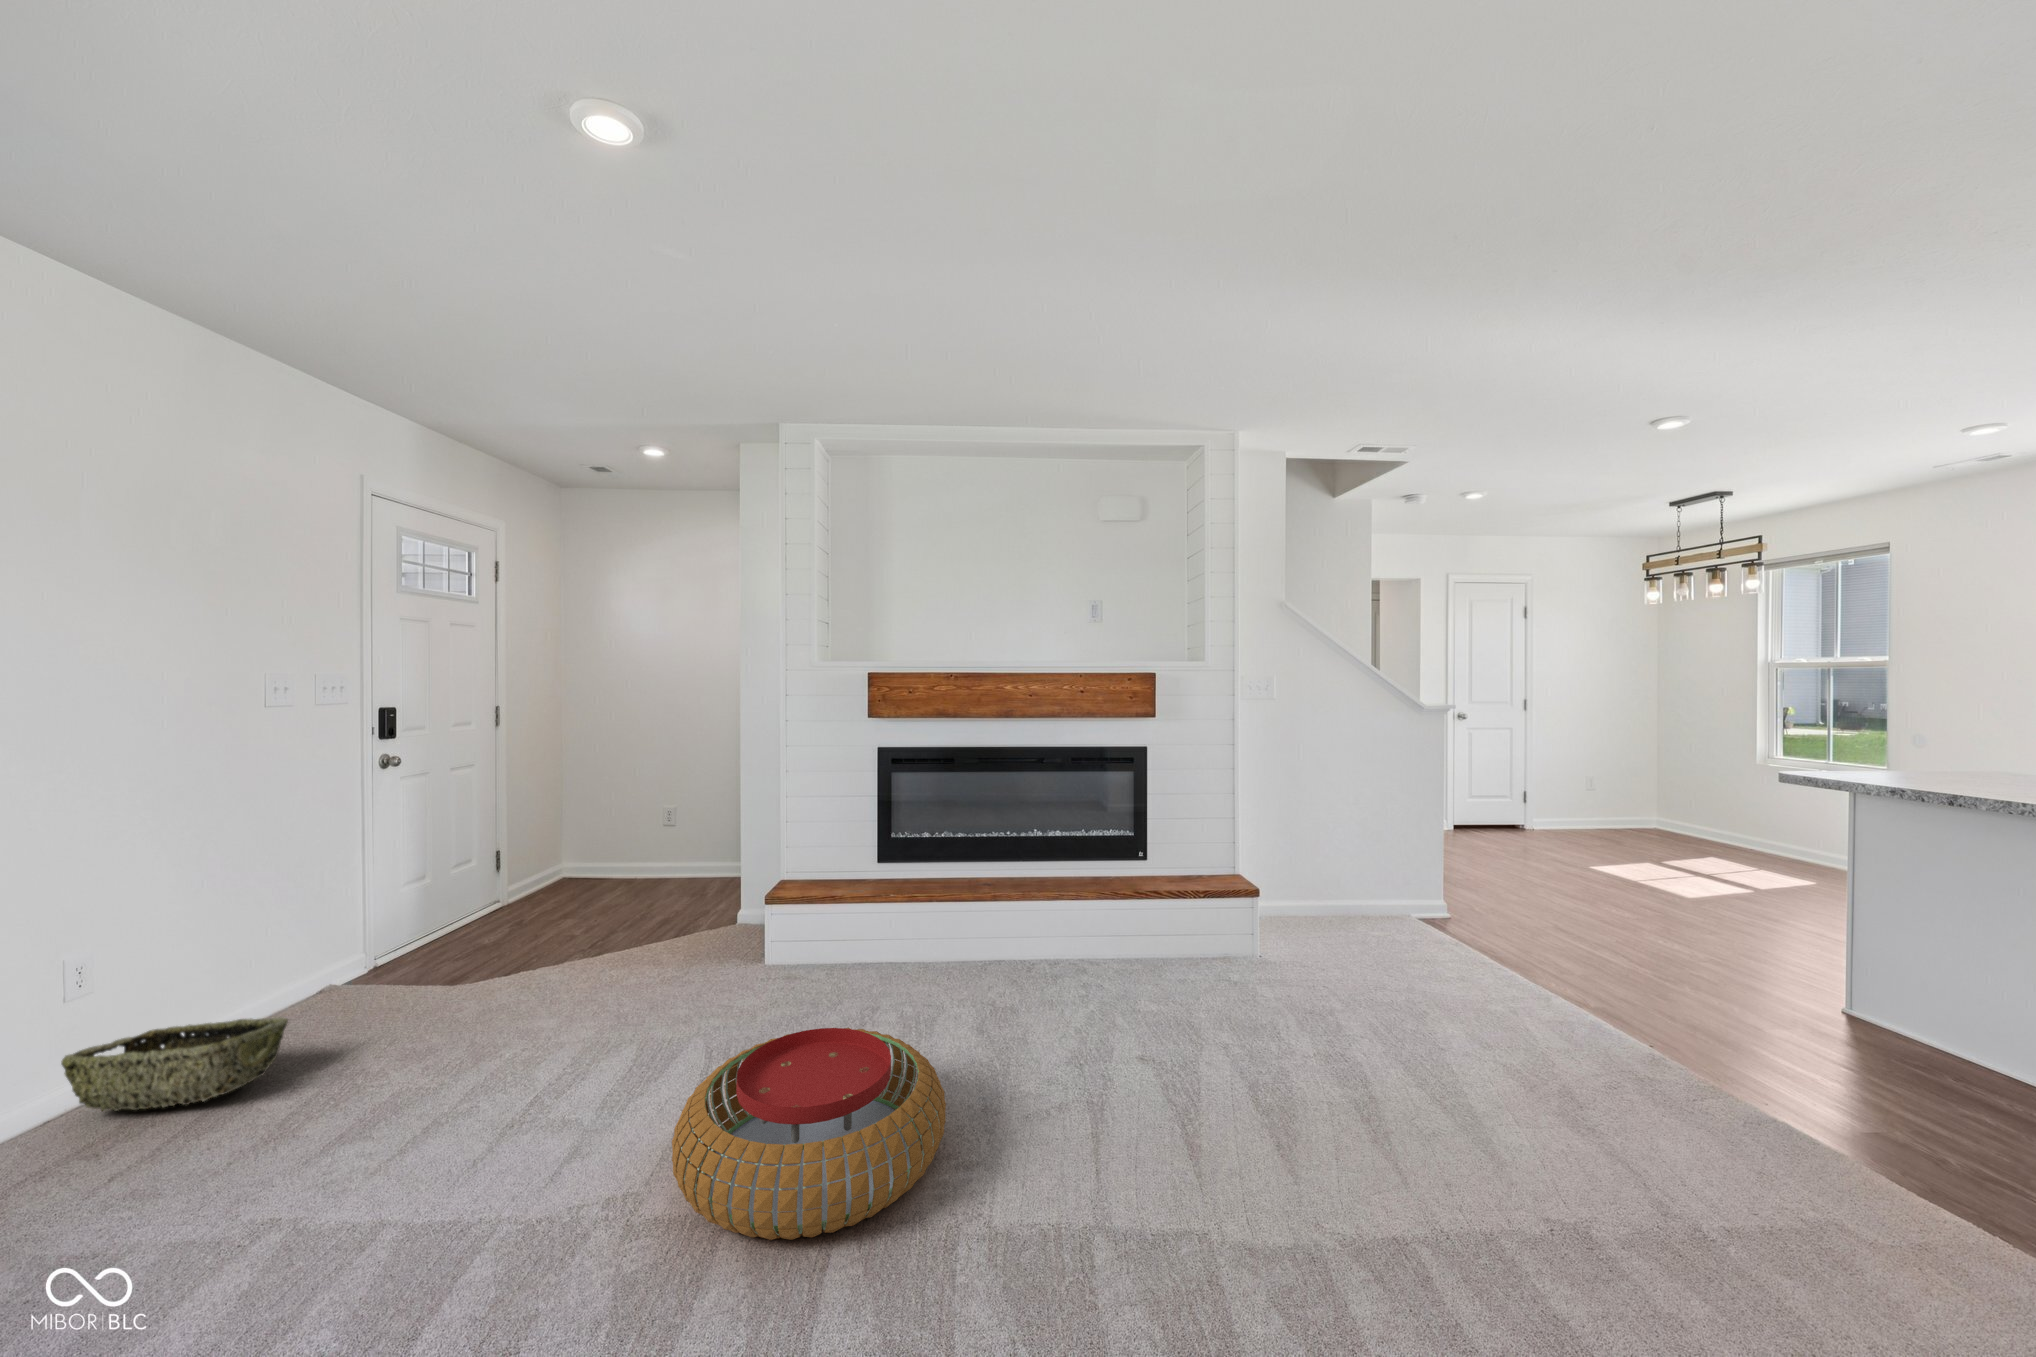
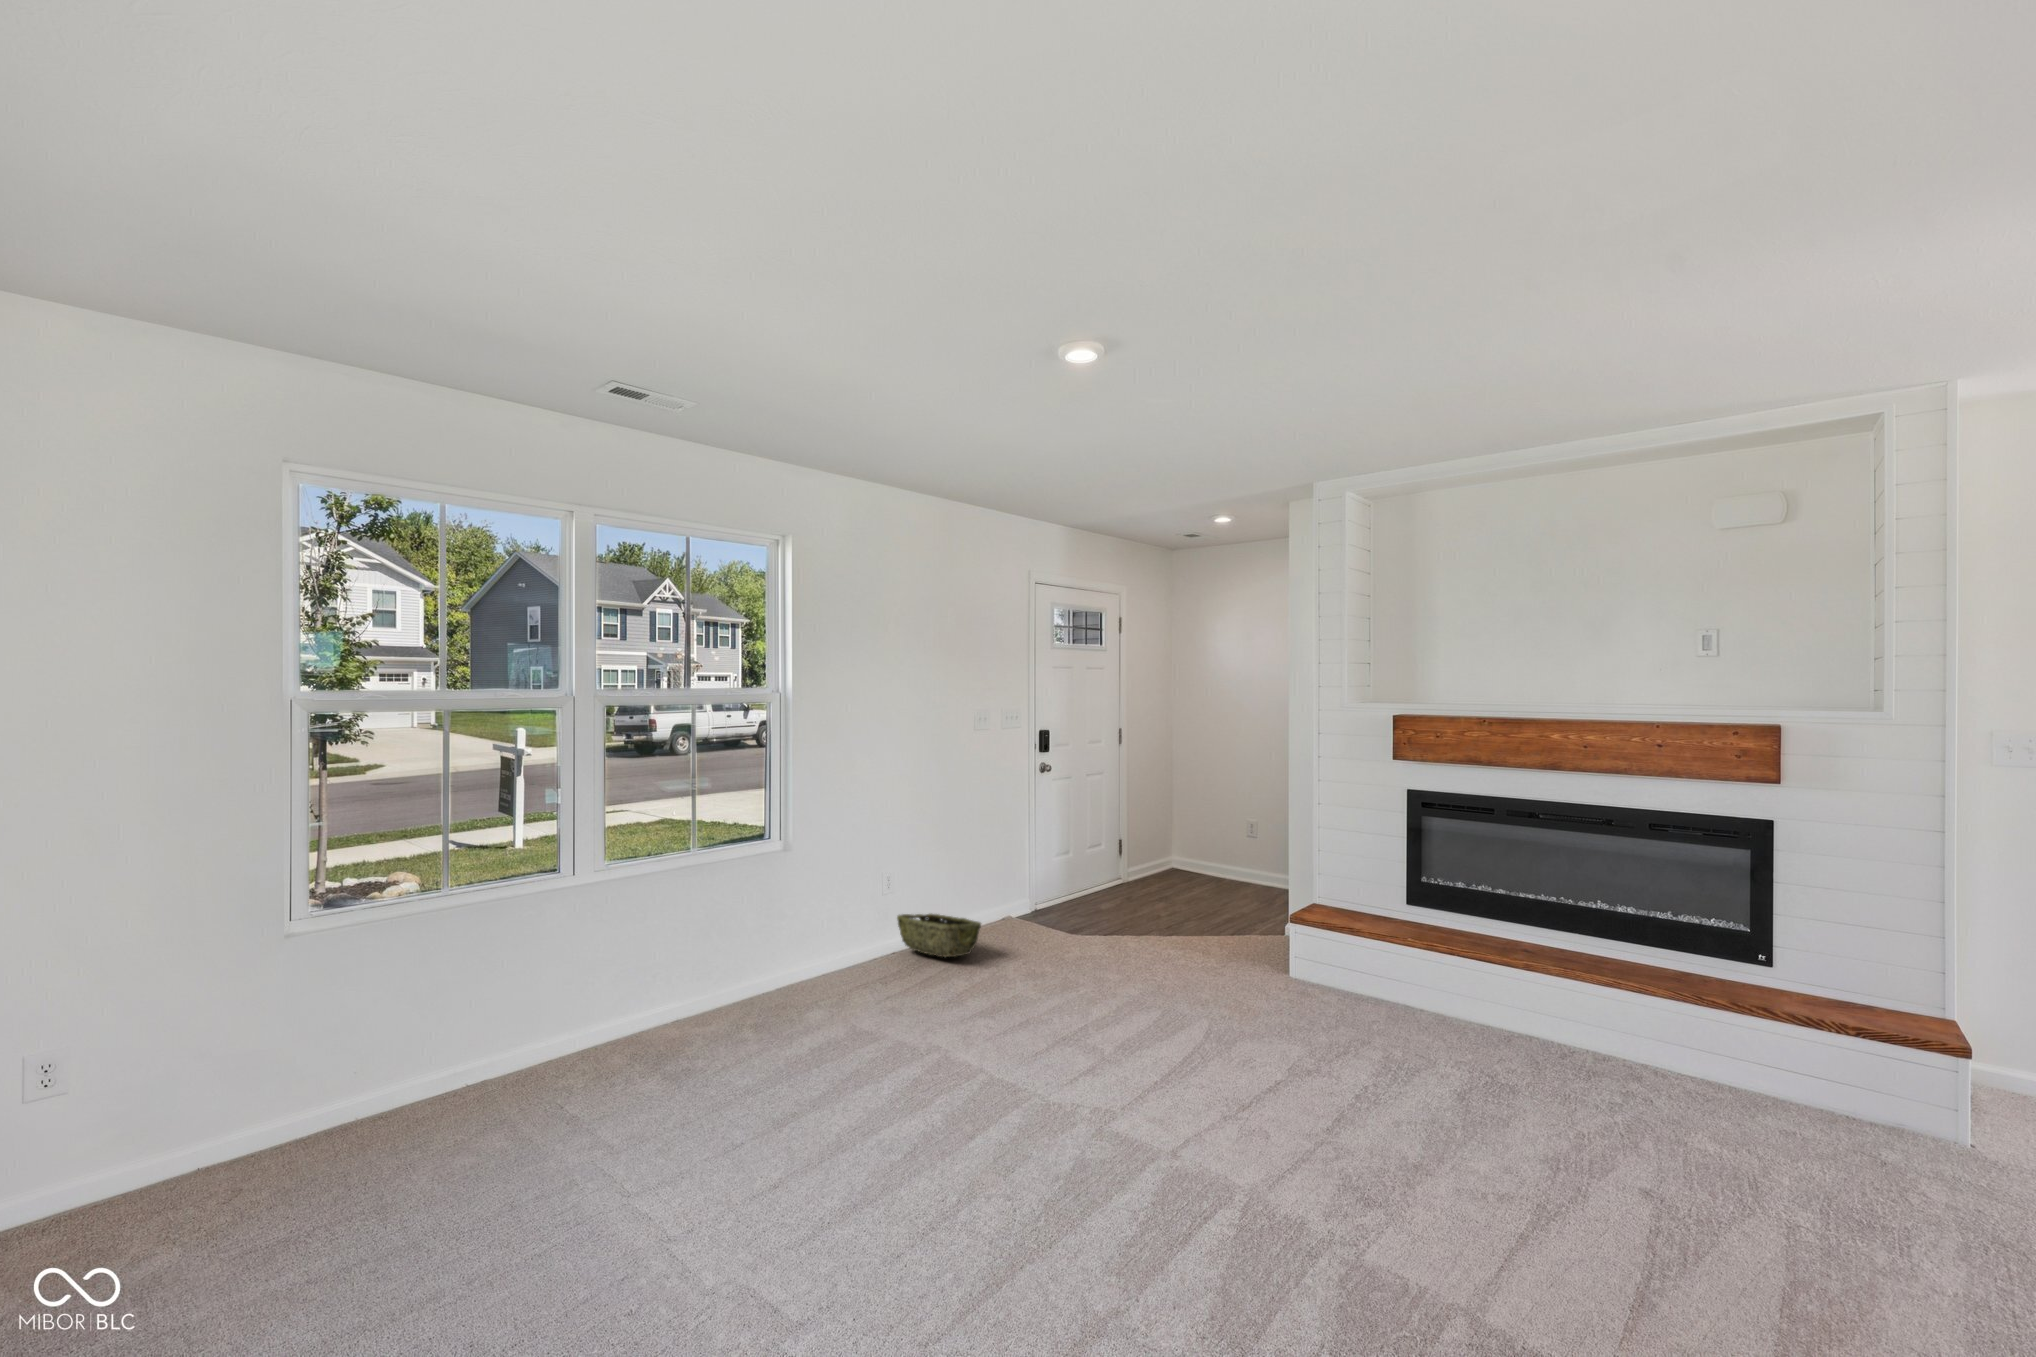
pouf: present [672,1028,946,1240] -> none [1130,1008,1342,1149]

